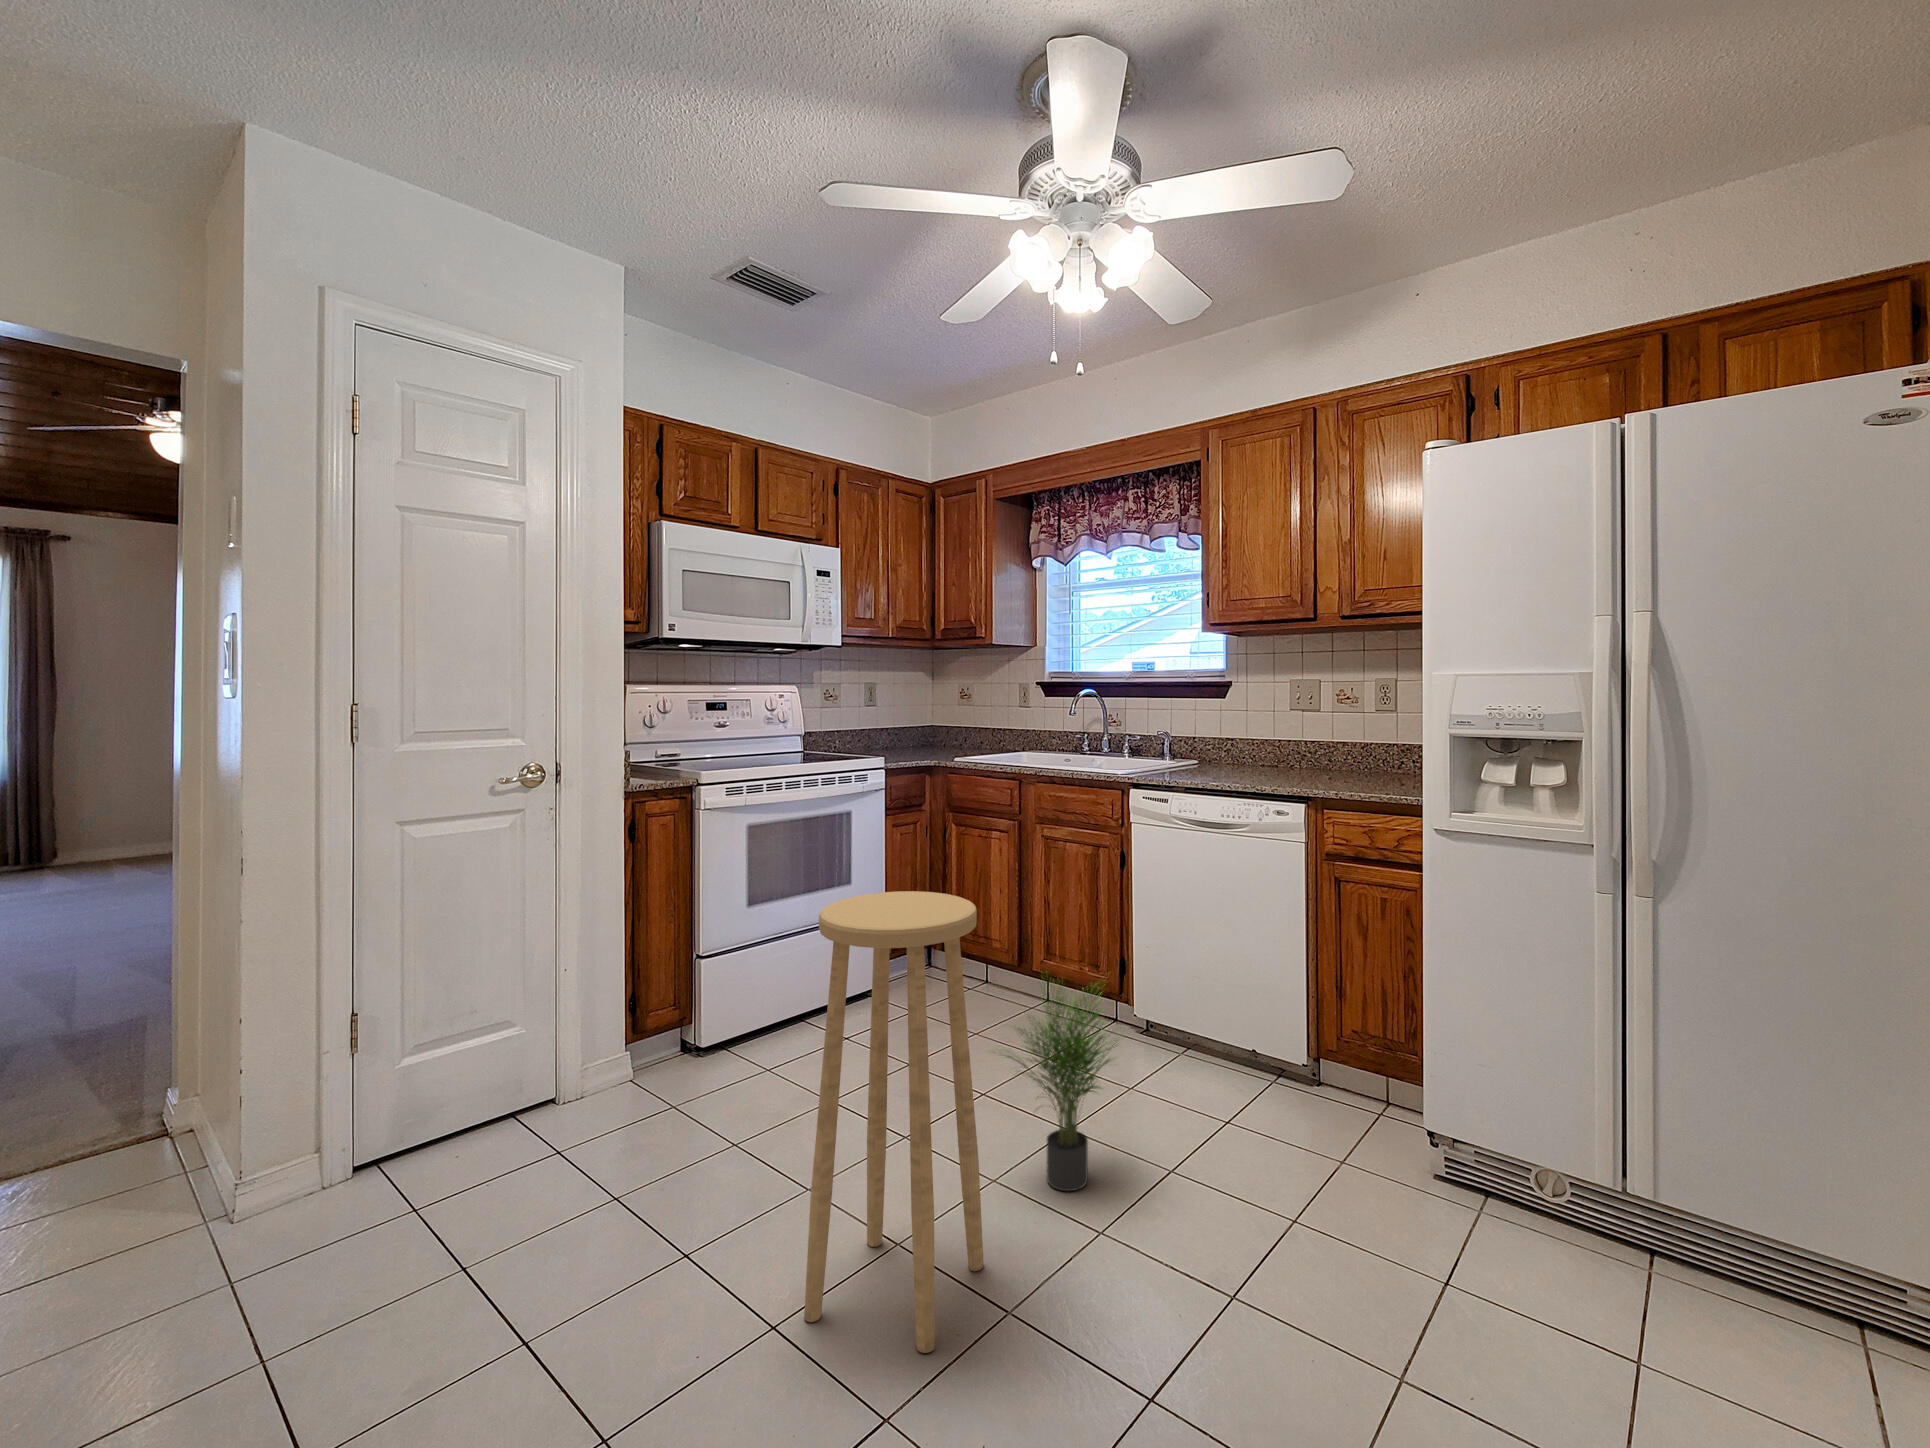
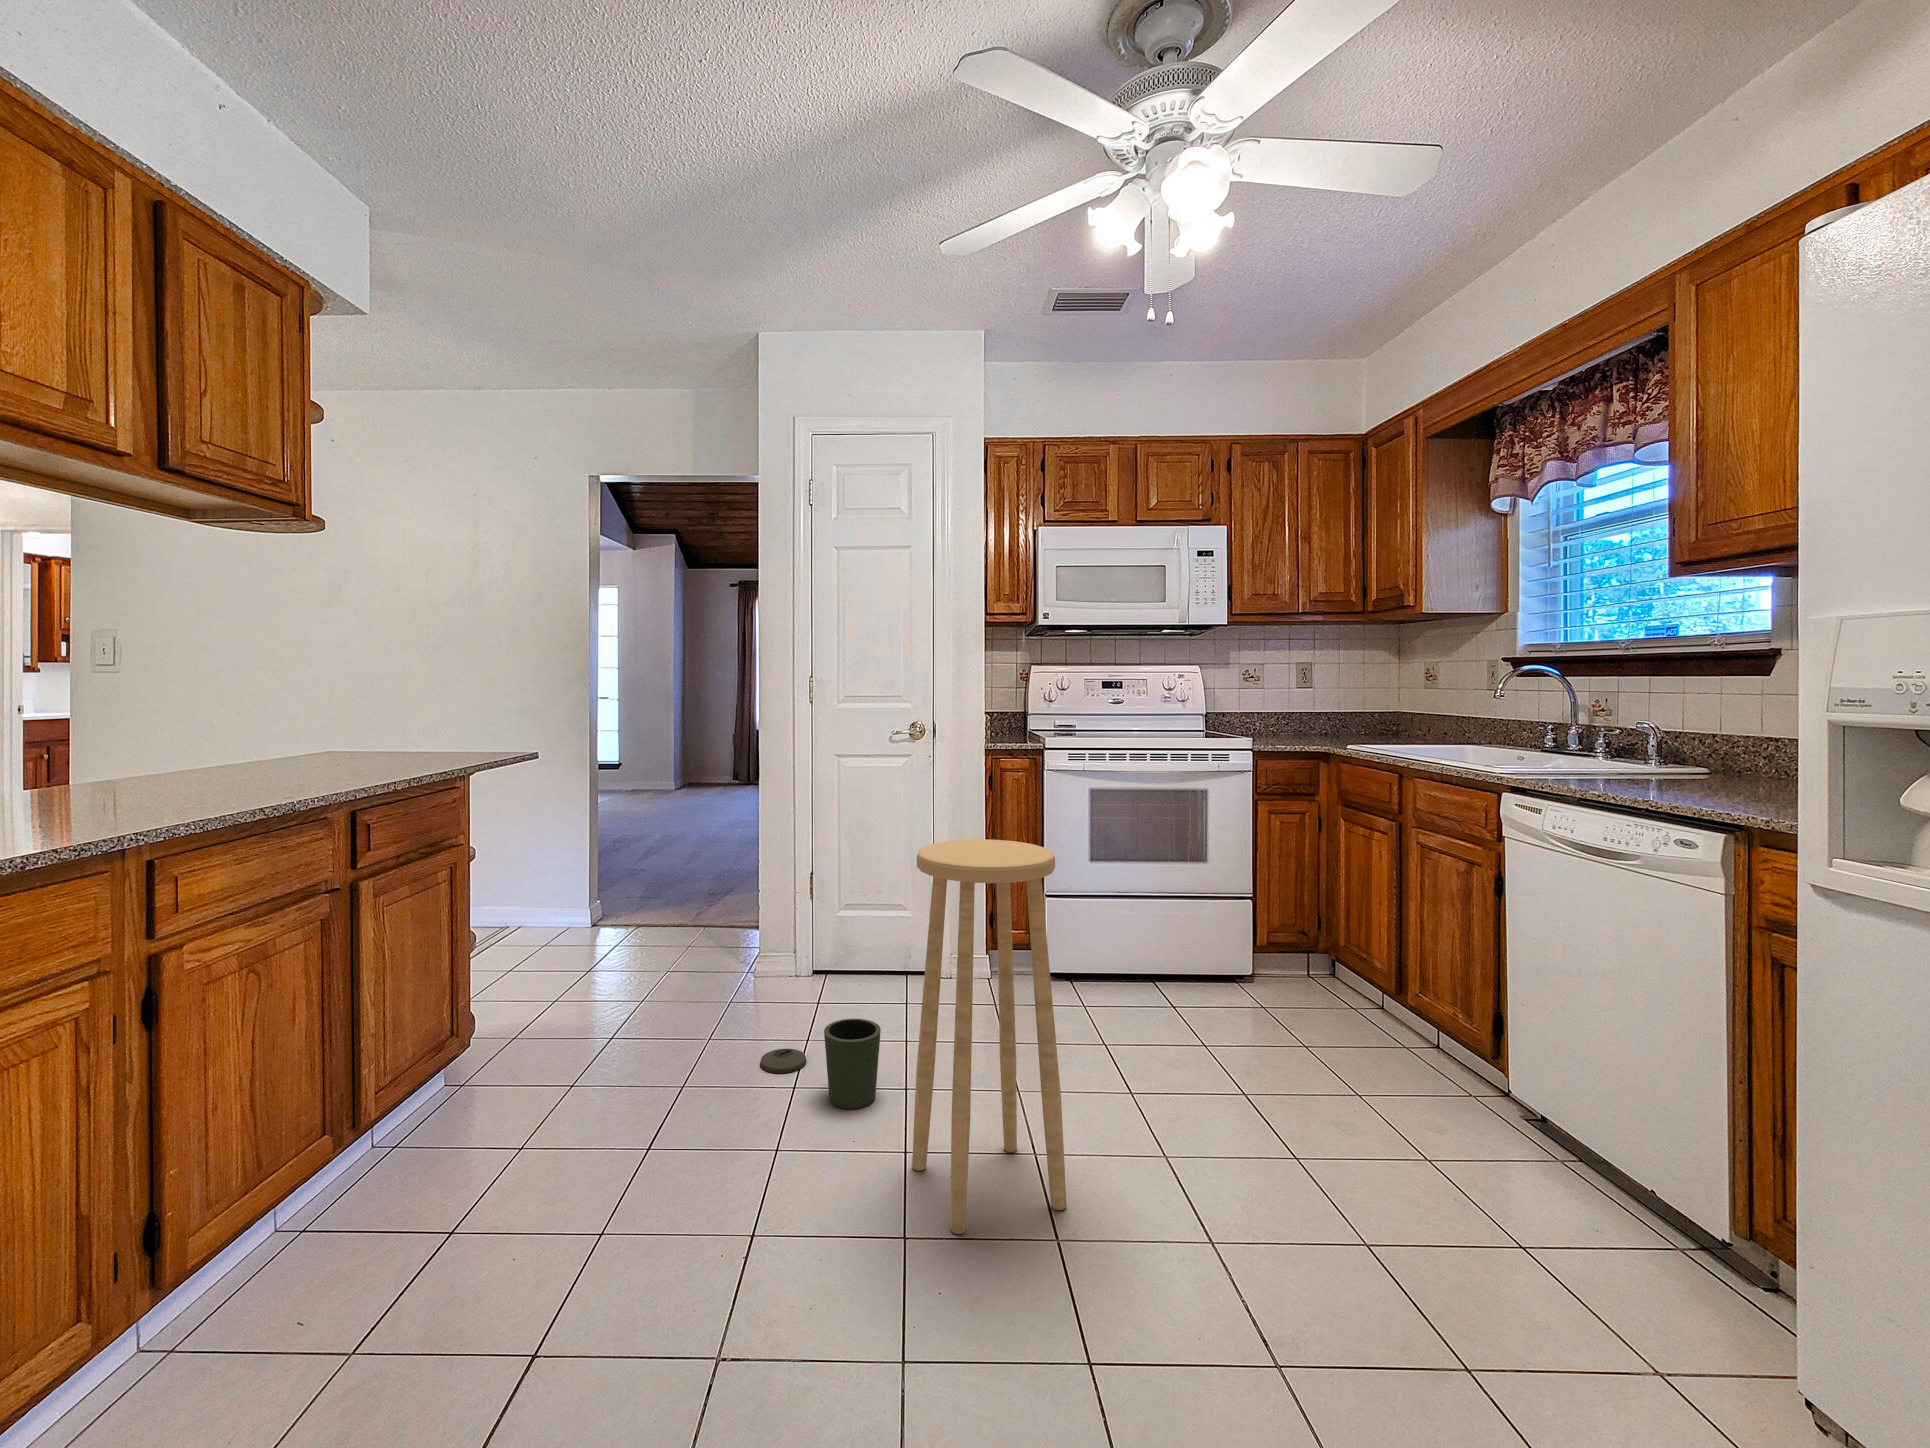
potted plant: present [999,985,1123,1191] -> none [1136,962,1300,1209]
trash can: none [425,1177,677,1335] -> present [760,1019,881,1109]

